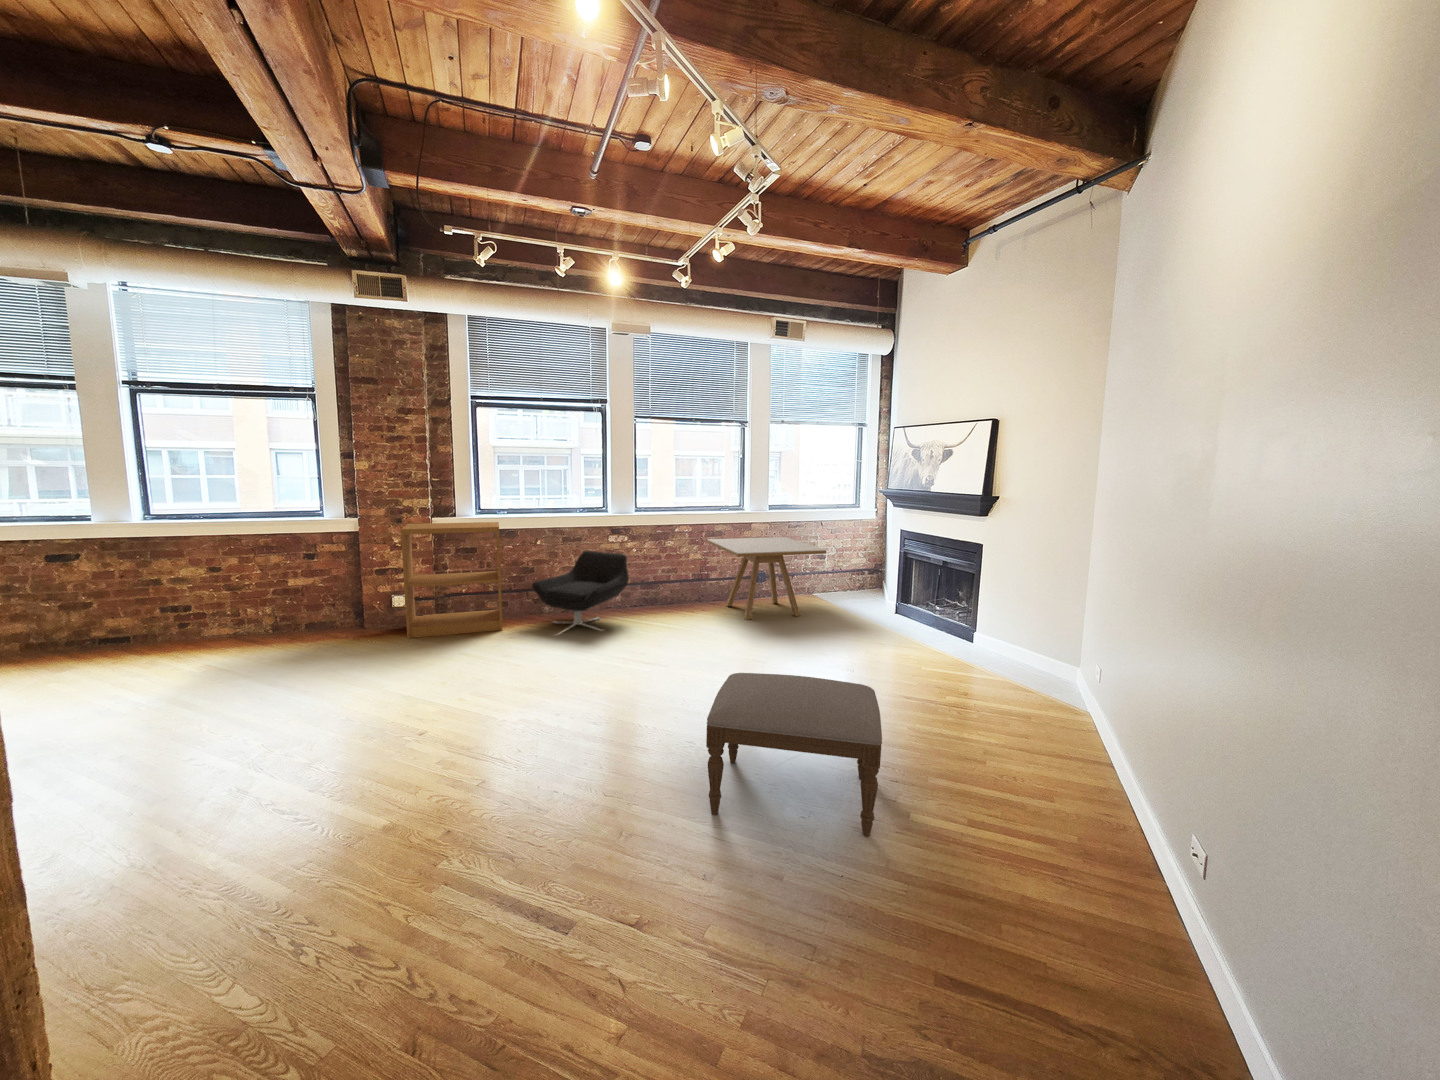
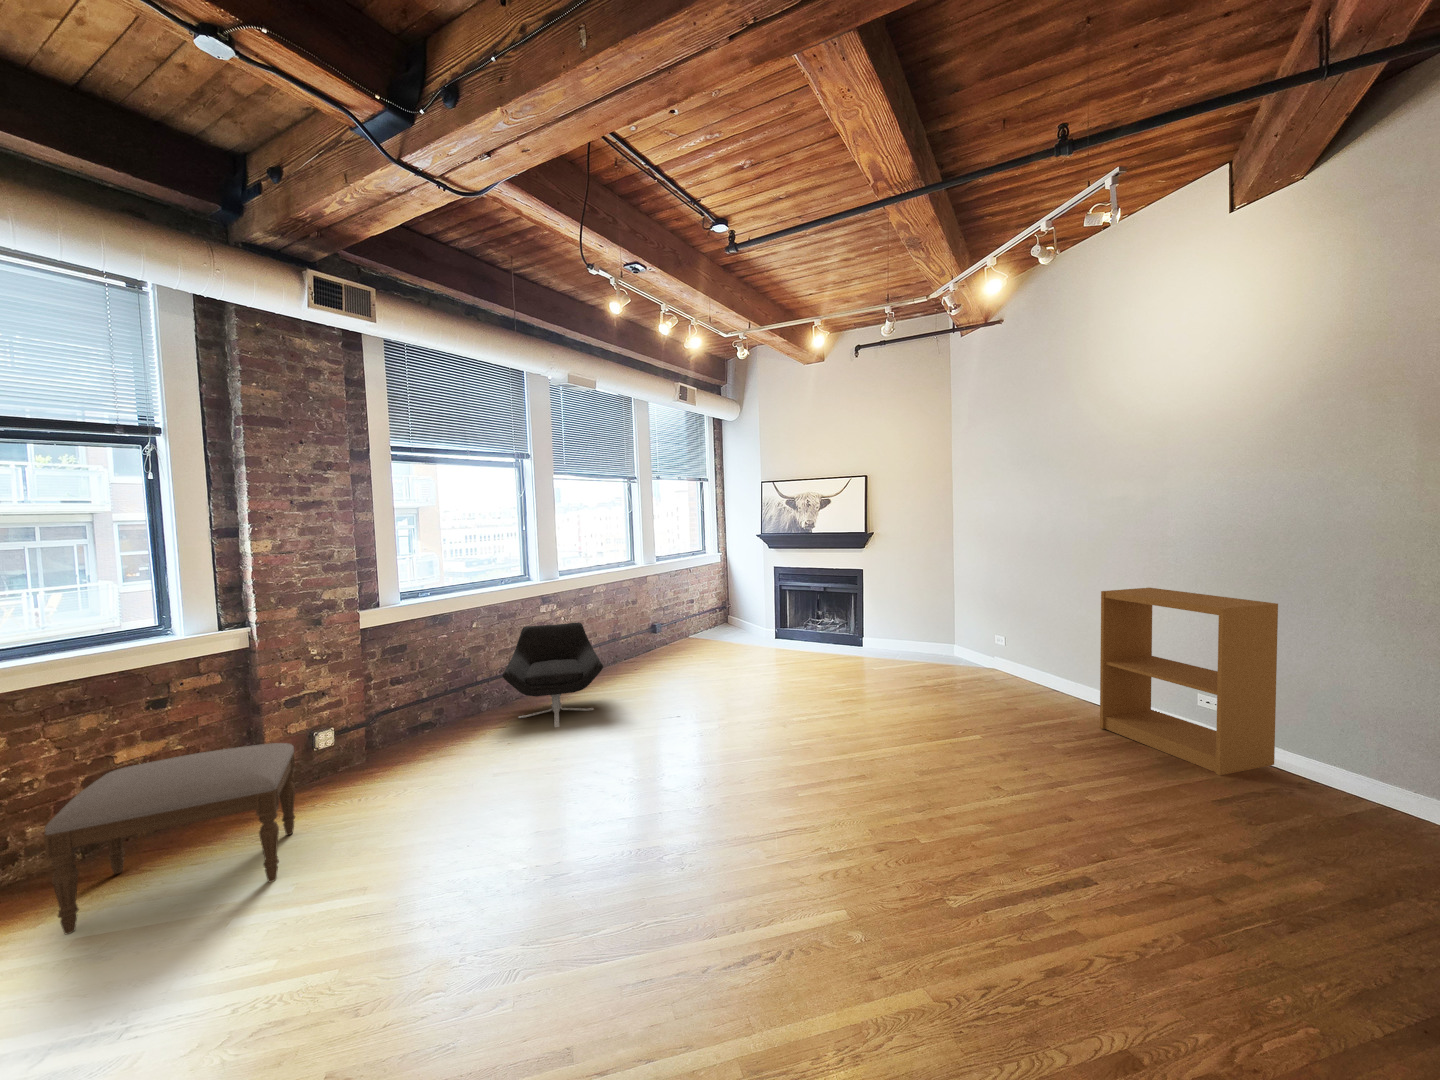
bookshelf: present [401,522,503,638] -> present [1100,588,1278,775]
dining table: present [707,537,826,620] -> none [619,586,741,669]
ottoman: present [706,673,882,837] -> present [44,743,295,934]

